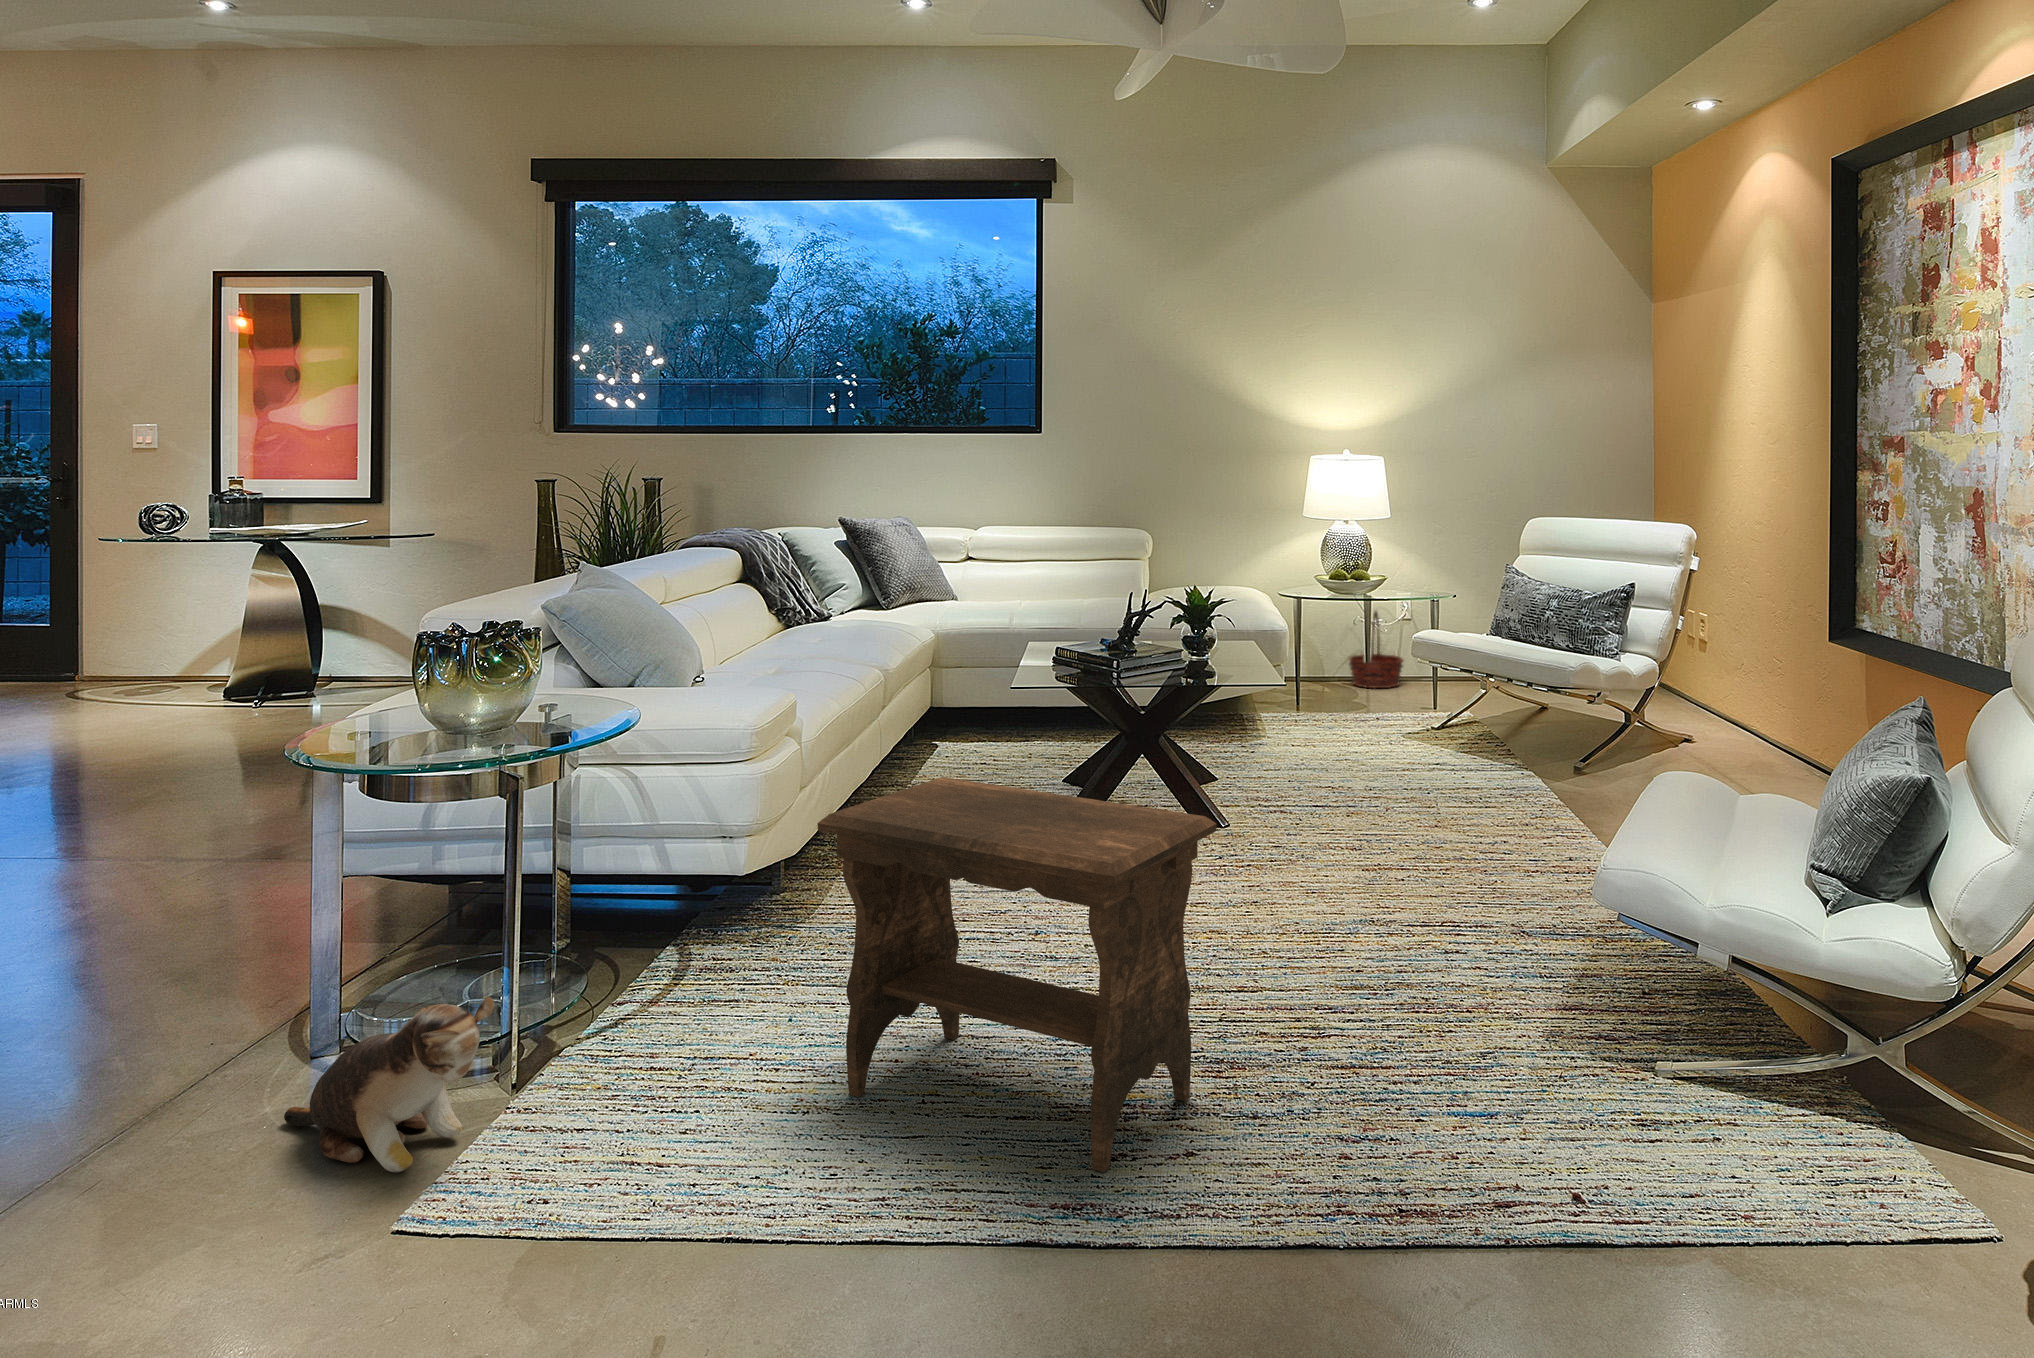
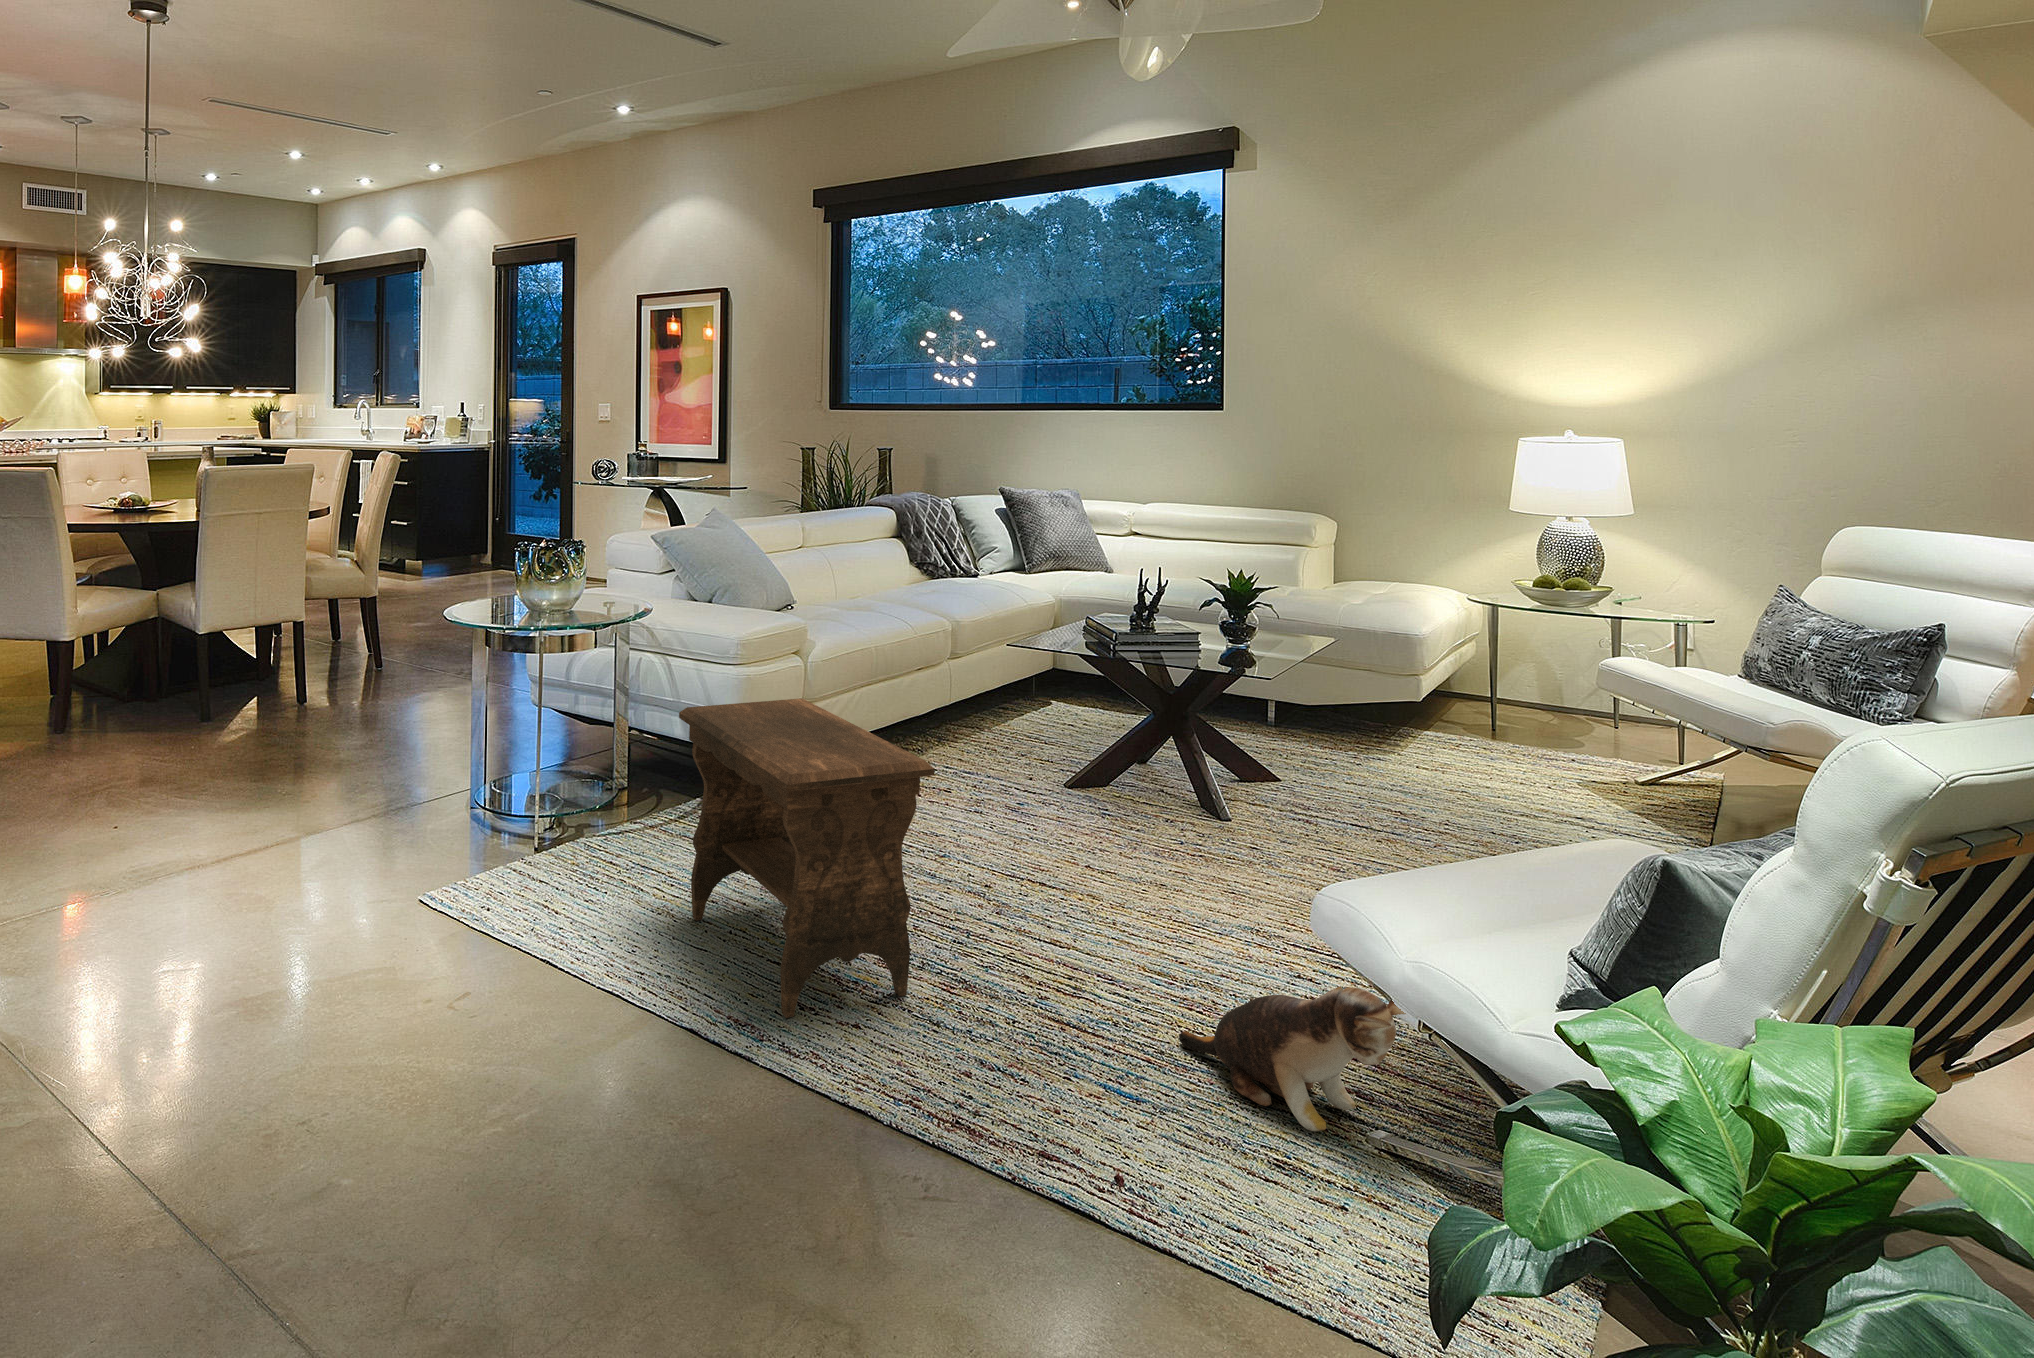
basket: present [1349,611,1403,688] -> none [1544,629,1618,718]
plush toy: present [284,997,494,1172] -> present [1179,986,1406,1131]

